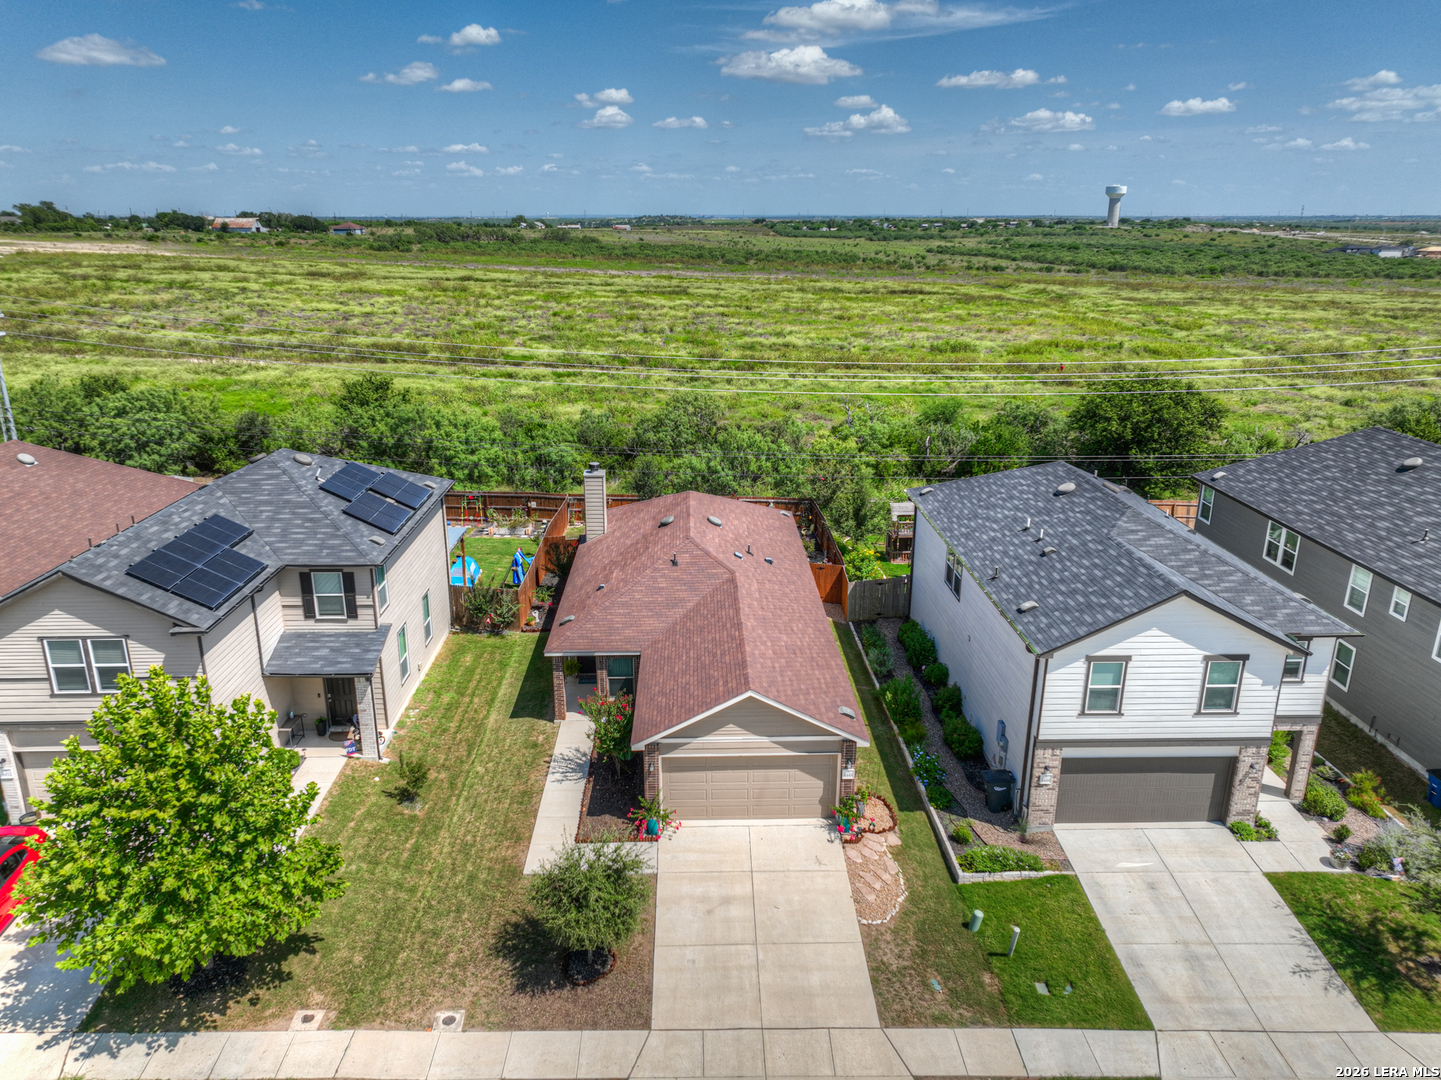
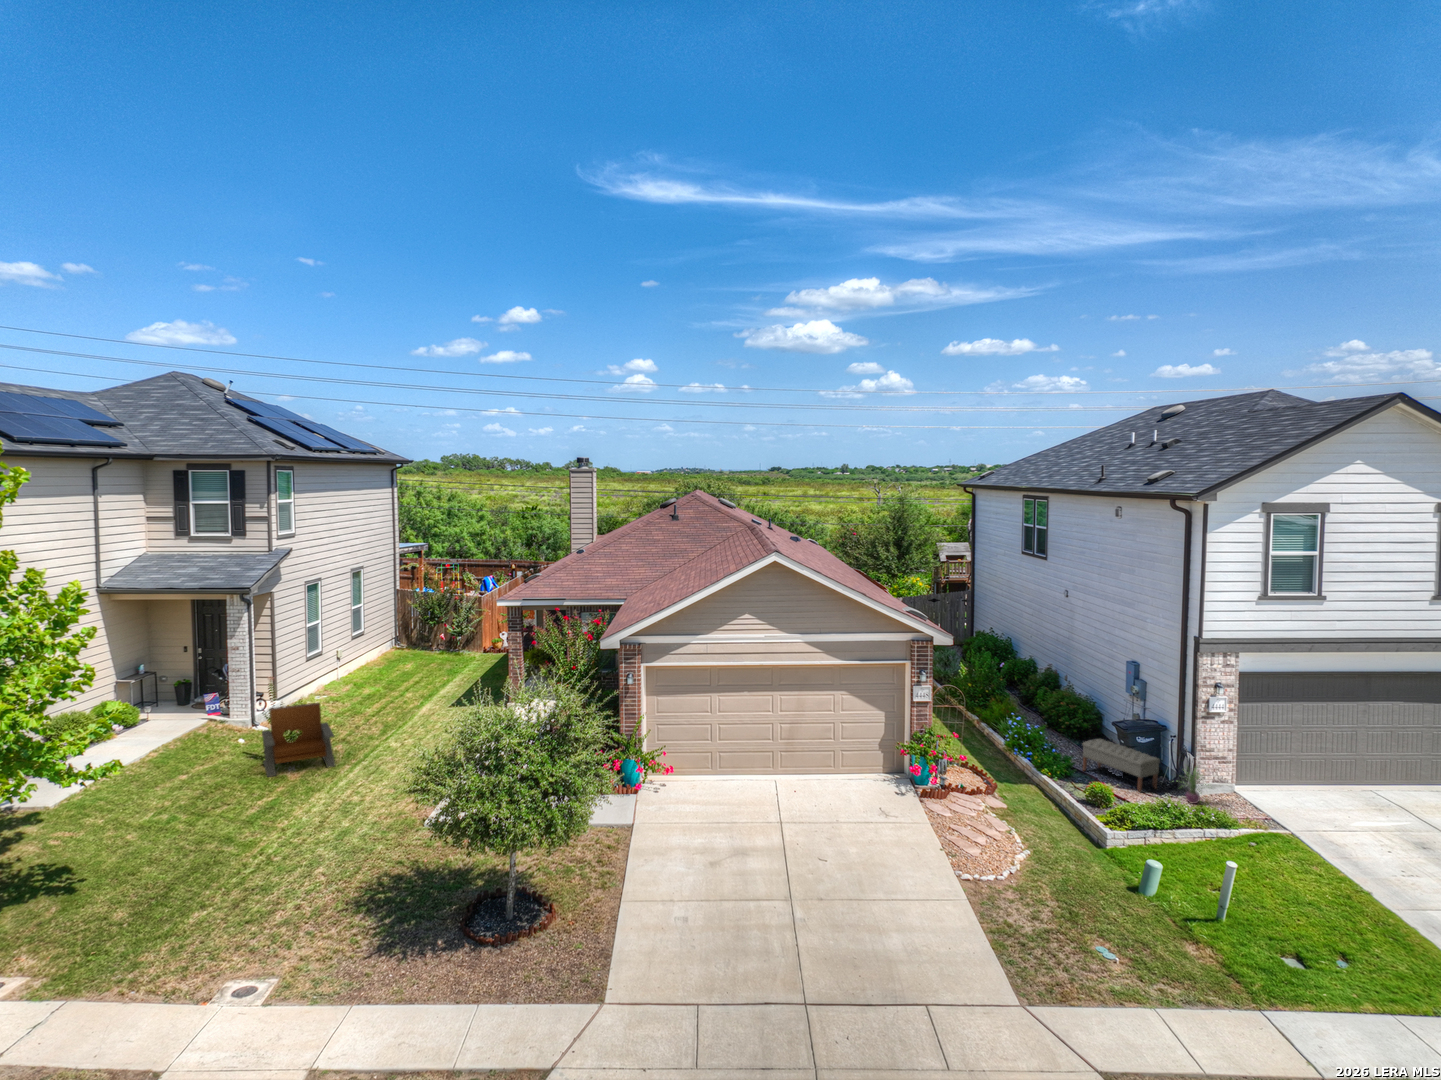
lounge chair: none [396,759,449,818] -> present [262,703,335,777]
bench: none [957,785,1006,831] -> present [1082,739,1160,793]

